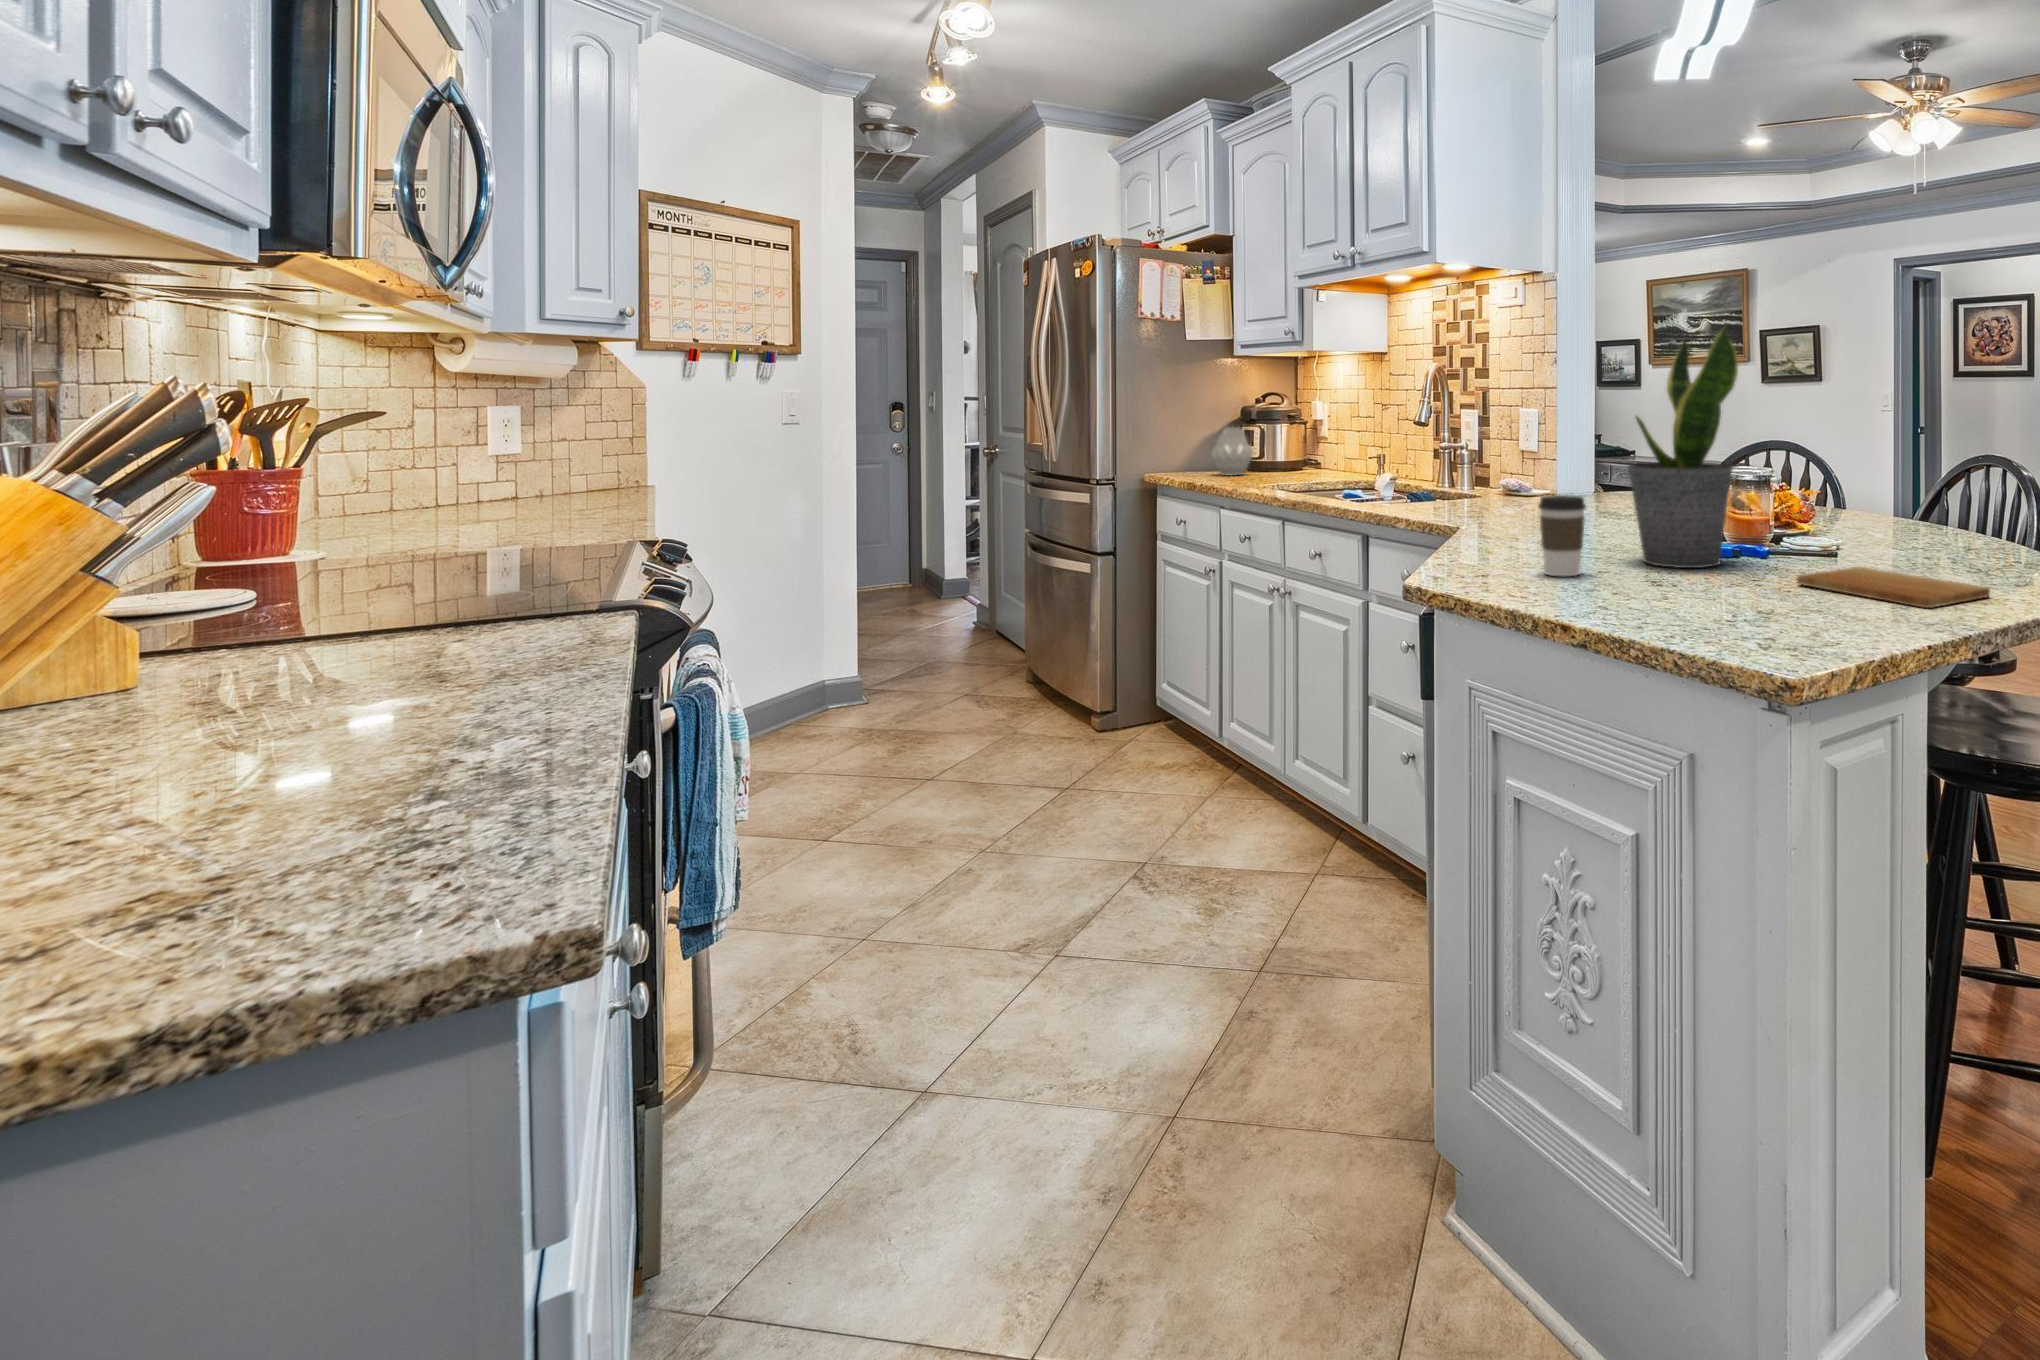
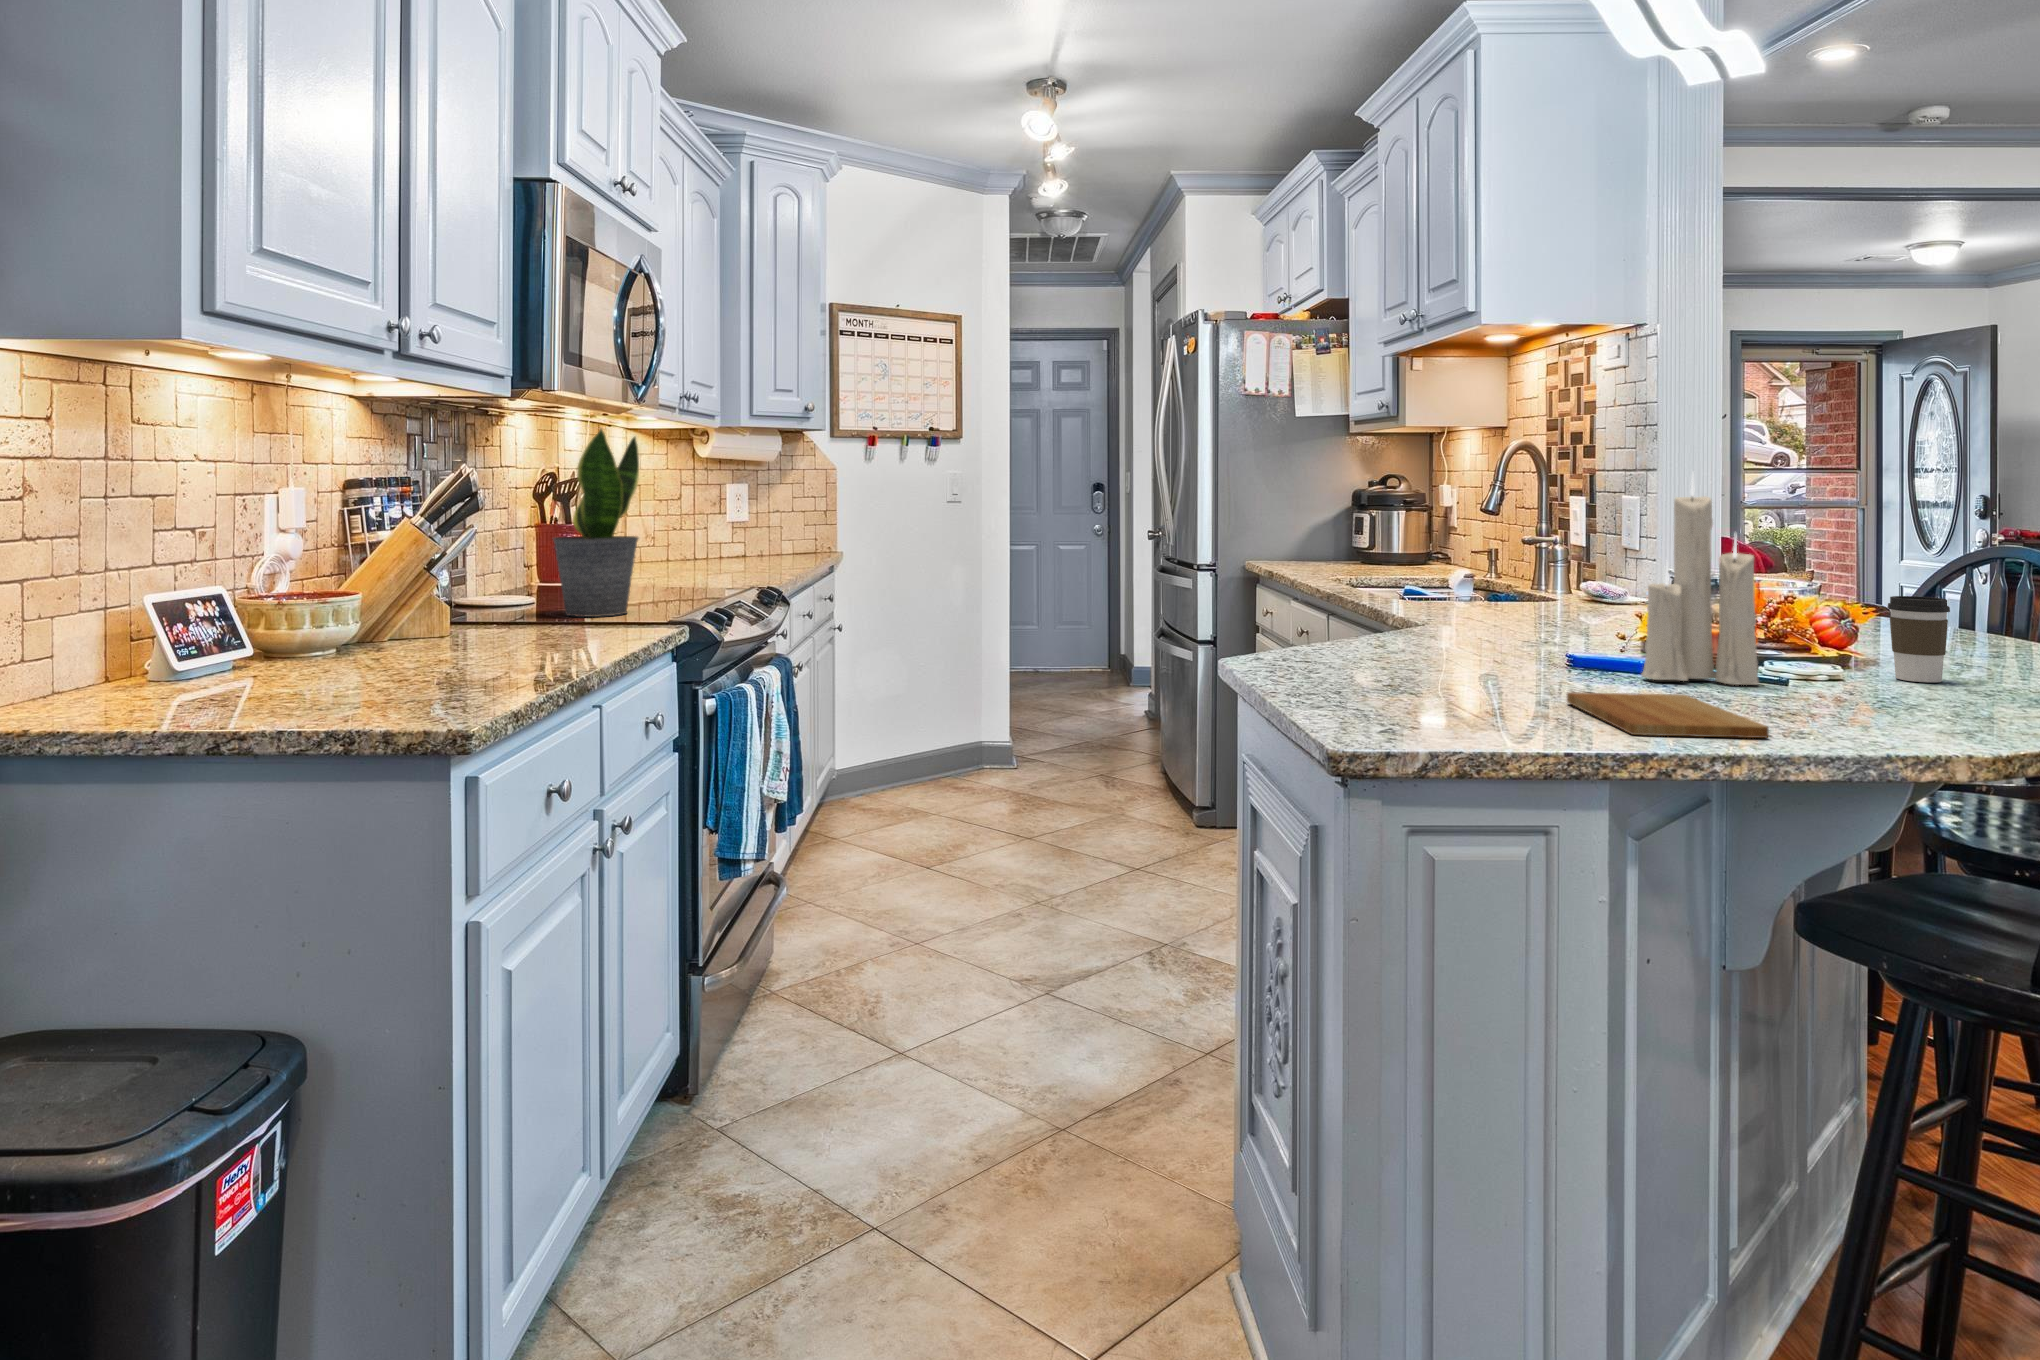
potted plant: present [1627,327,1738,568] -> present [552,429,639,617]
candle: none [1755,376,1829,555] -> present [1642,474,1759,685]
vase: present [1211,428,1253,475] -> none [1309,513,1358,568]
coffee cup: present [1538,495,1586,576] -> present [1888,596,1950,682]

